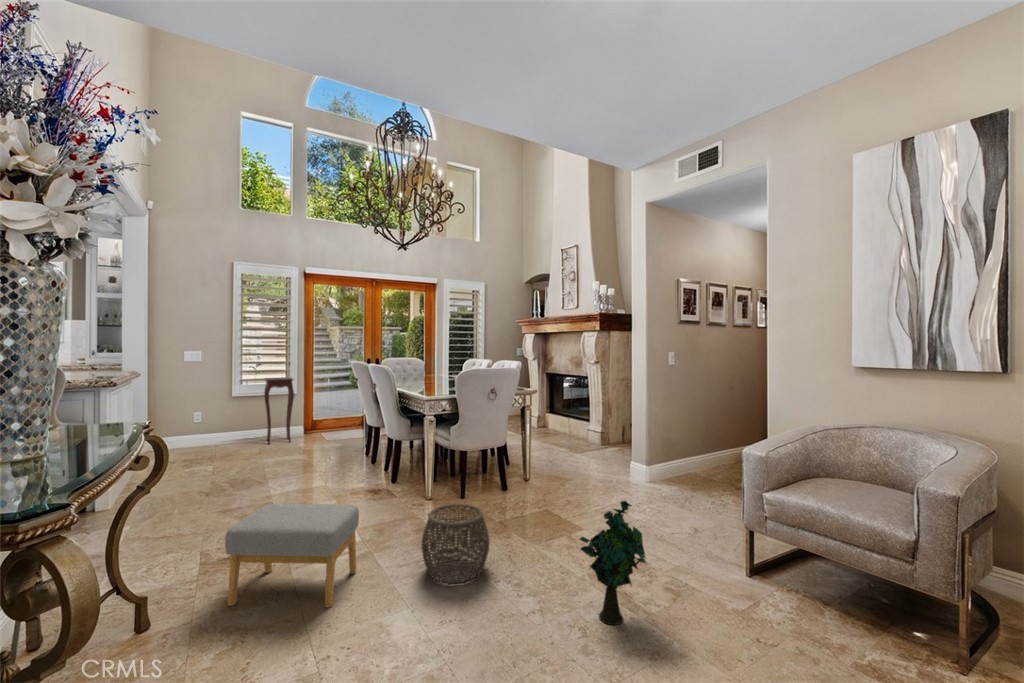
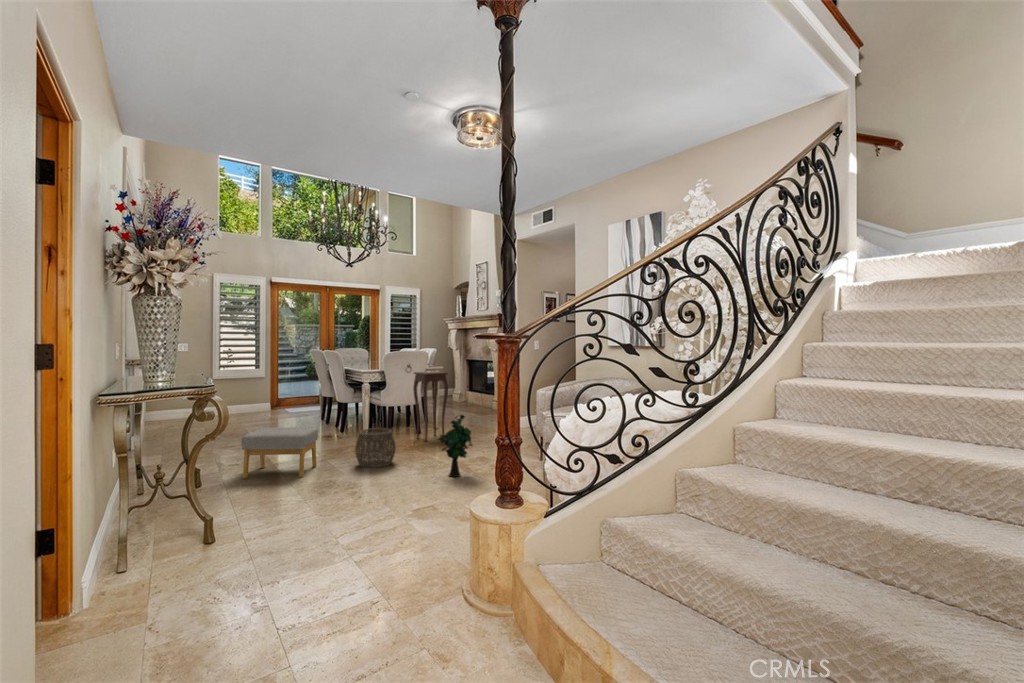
side table: present [264,377,294,444] -> present [413,371,448,442]

